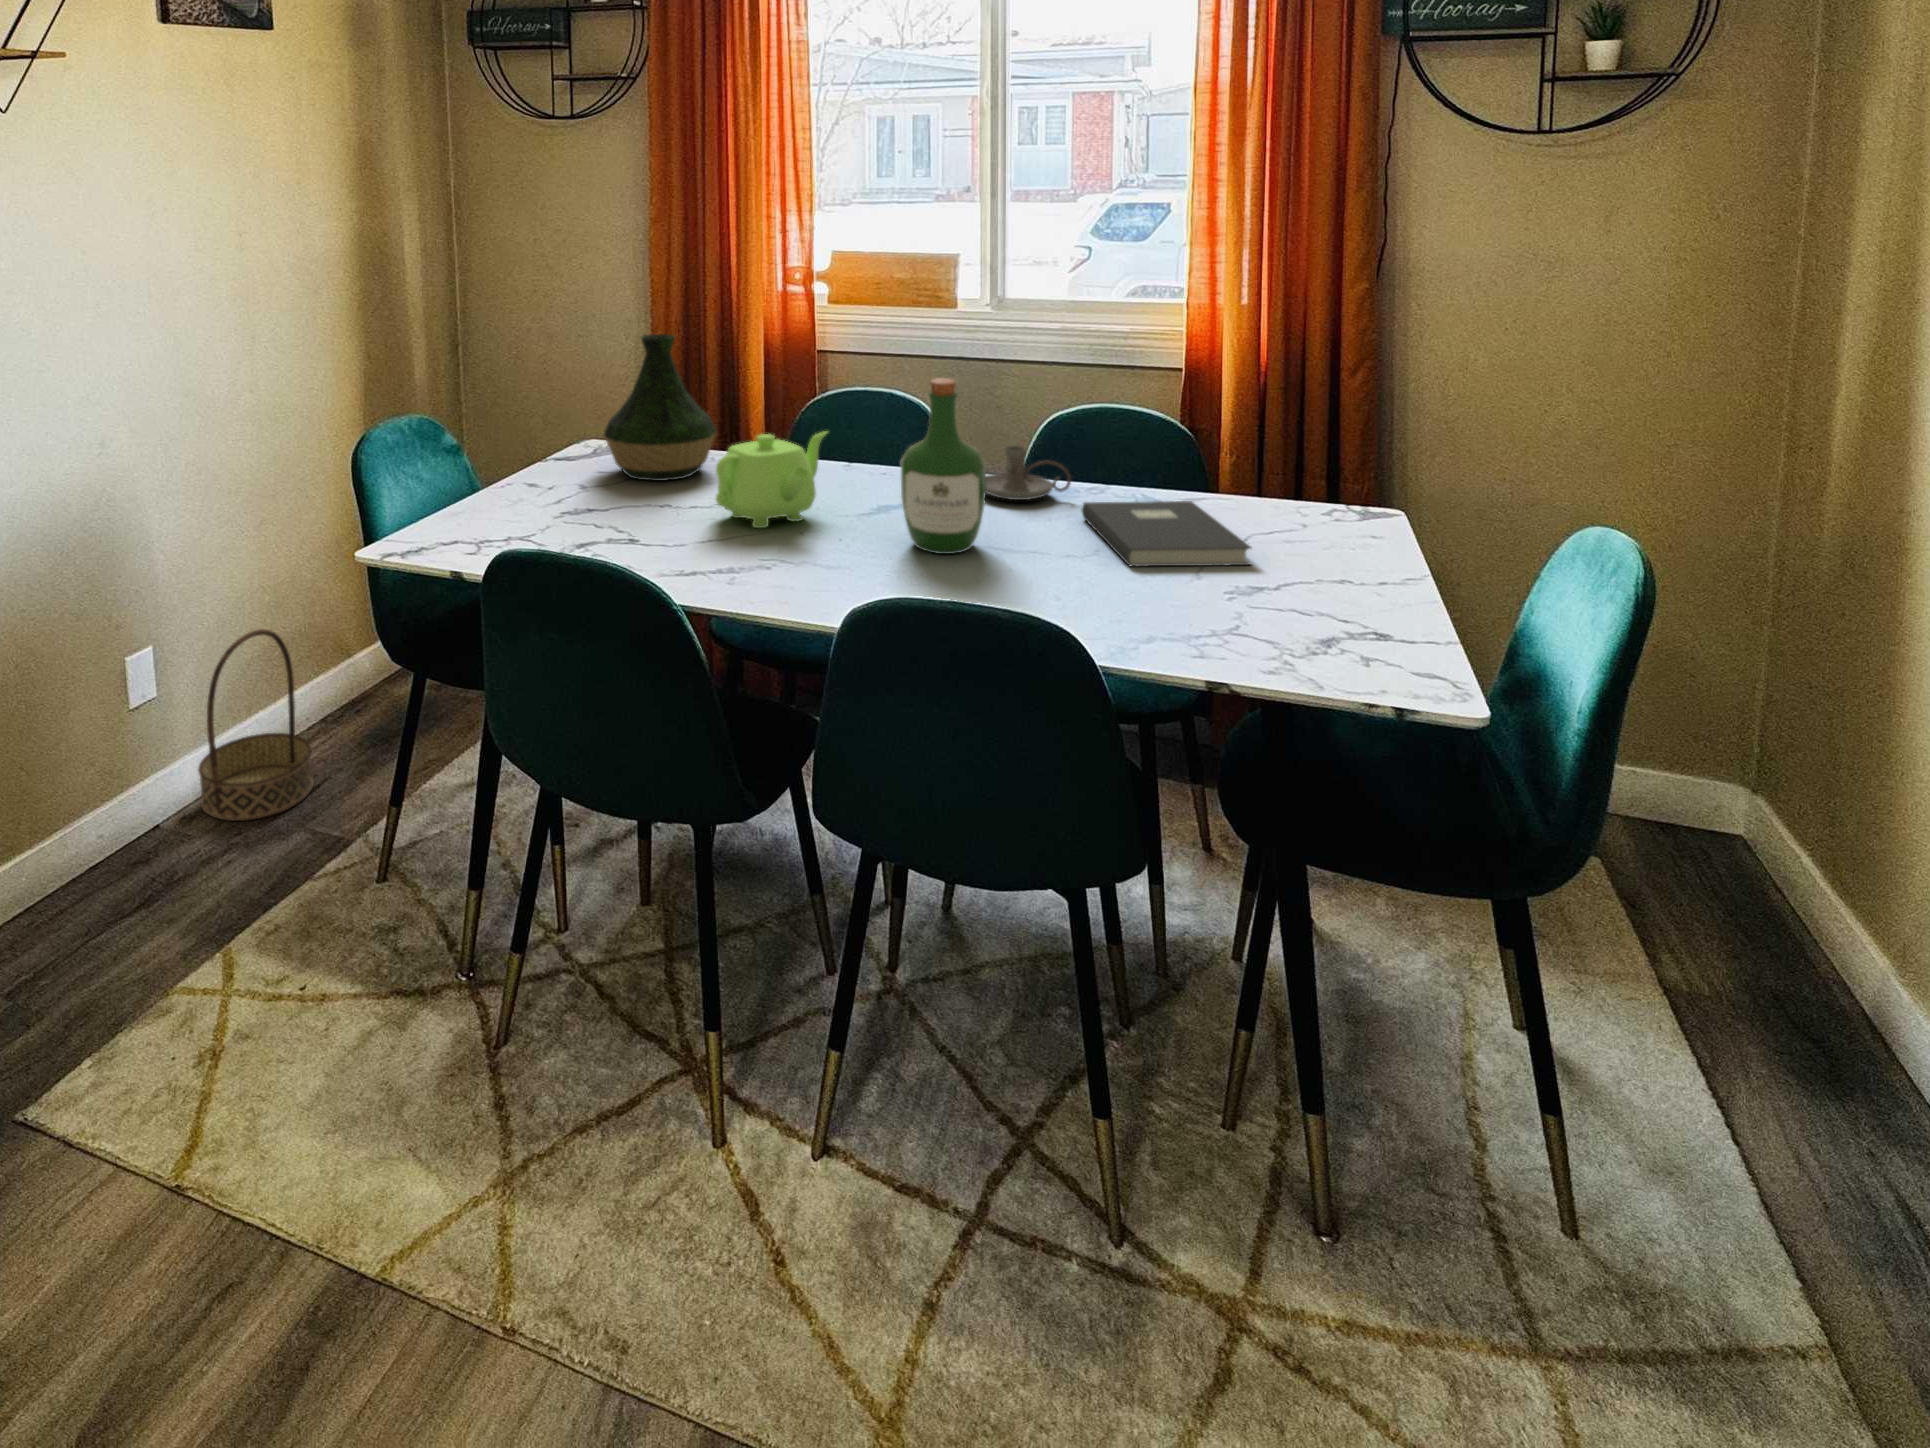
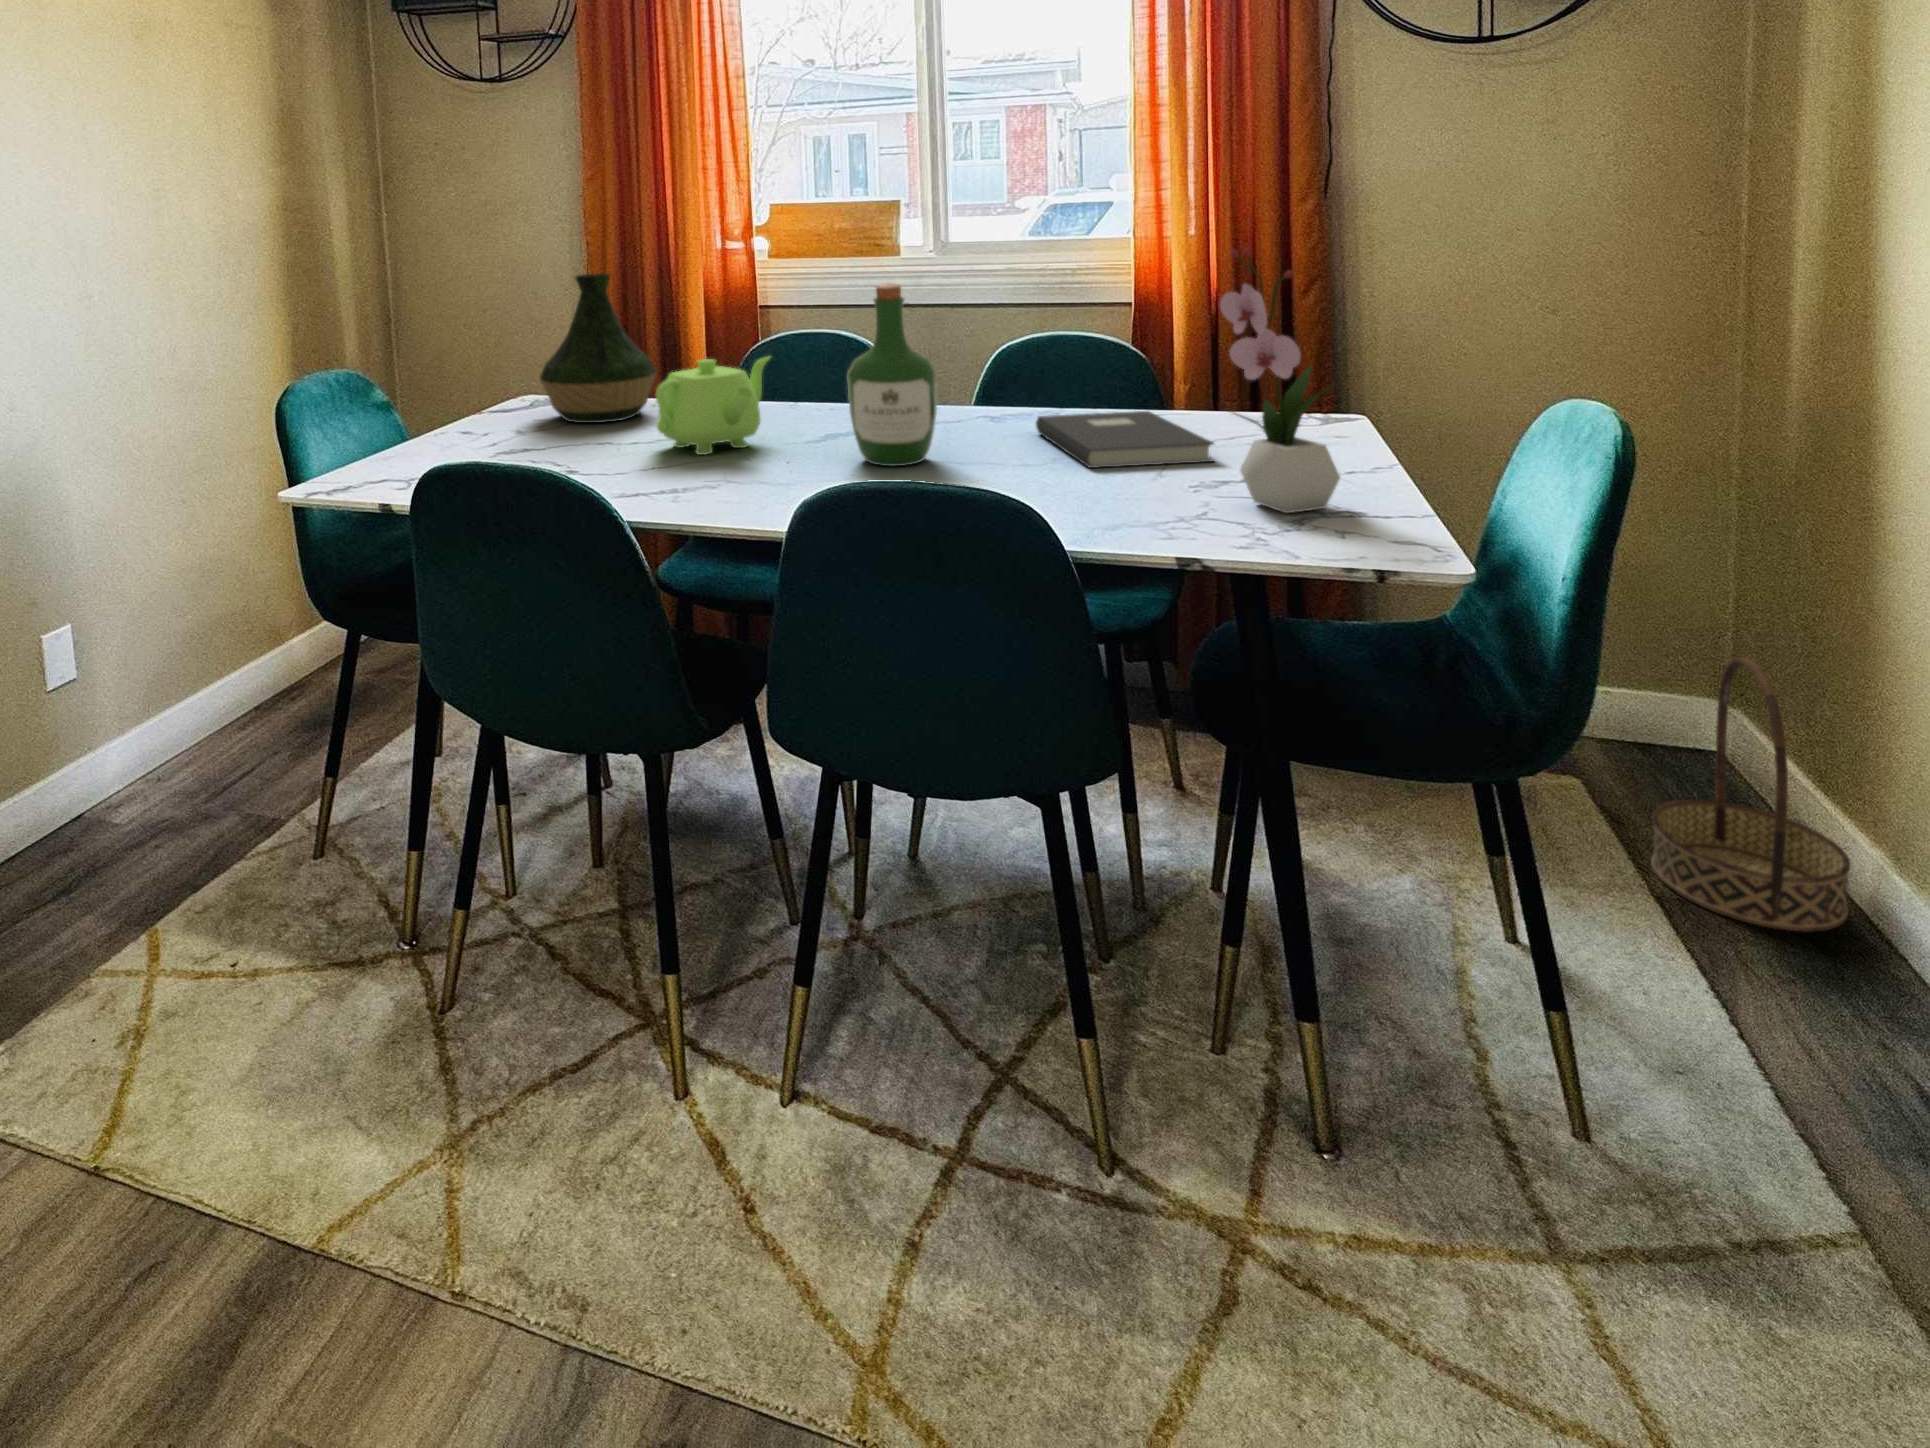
flower arrangement: none [1258,381,1385,636] -> present [1220,248,1350,513]
candle holder: present [986,446,1071,500] -> none [928,368,1023,421]
basket: present [198,629,314,821] -> present [1651,657,1851,932]

